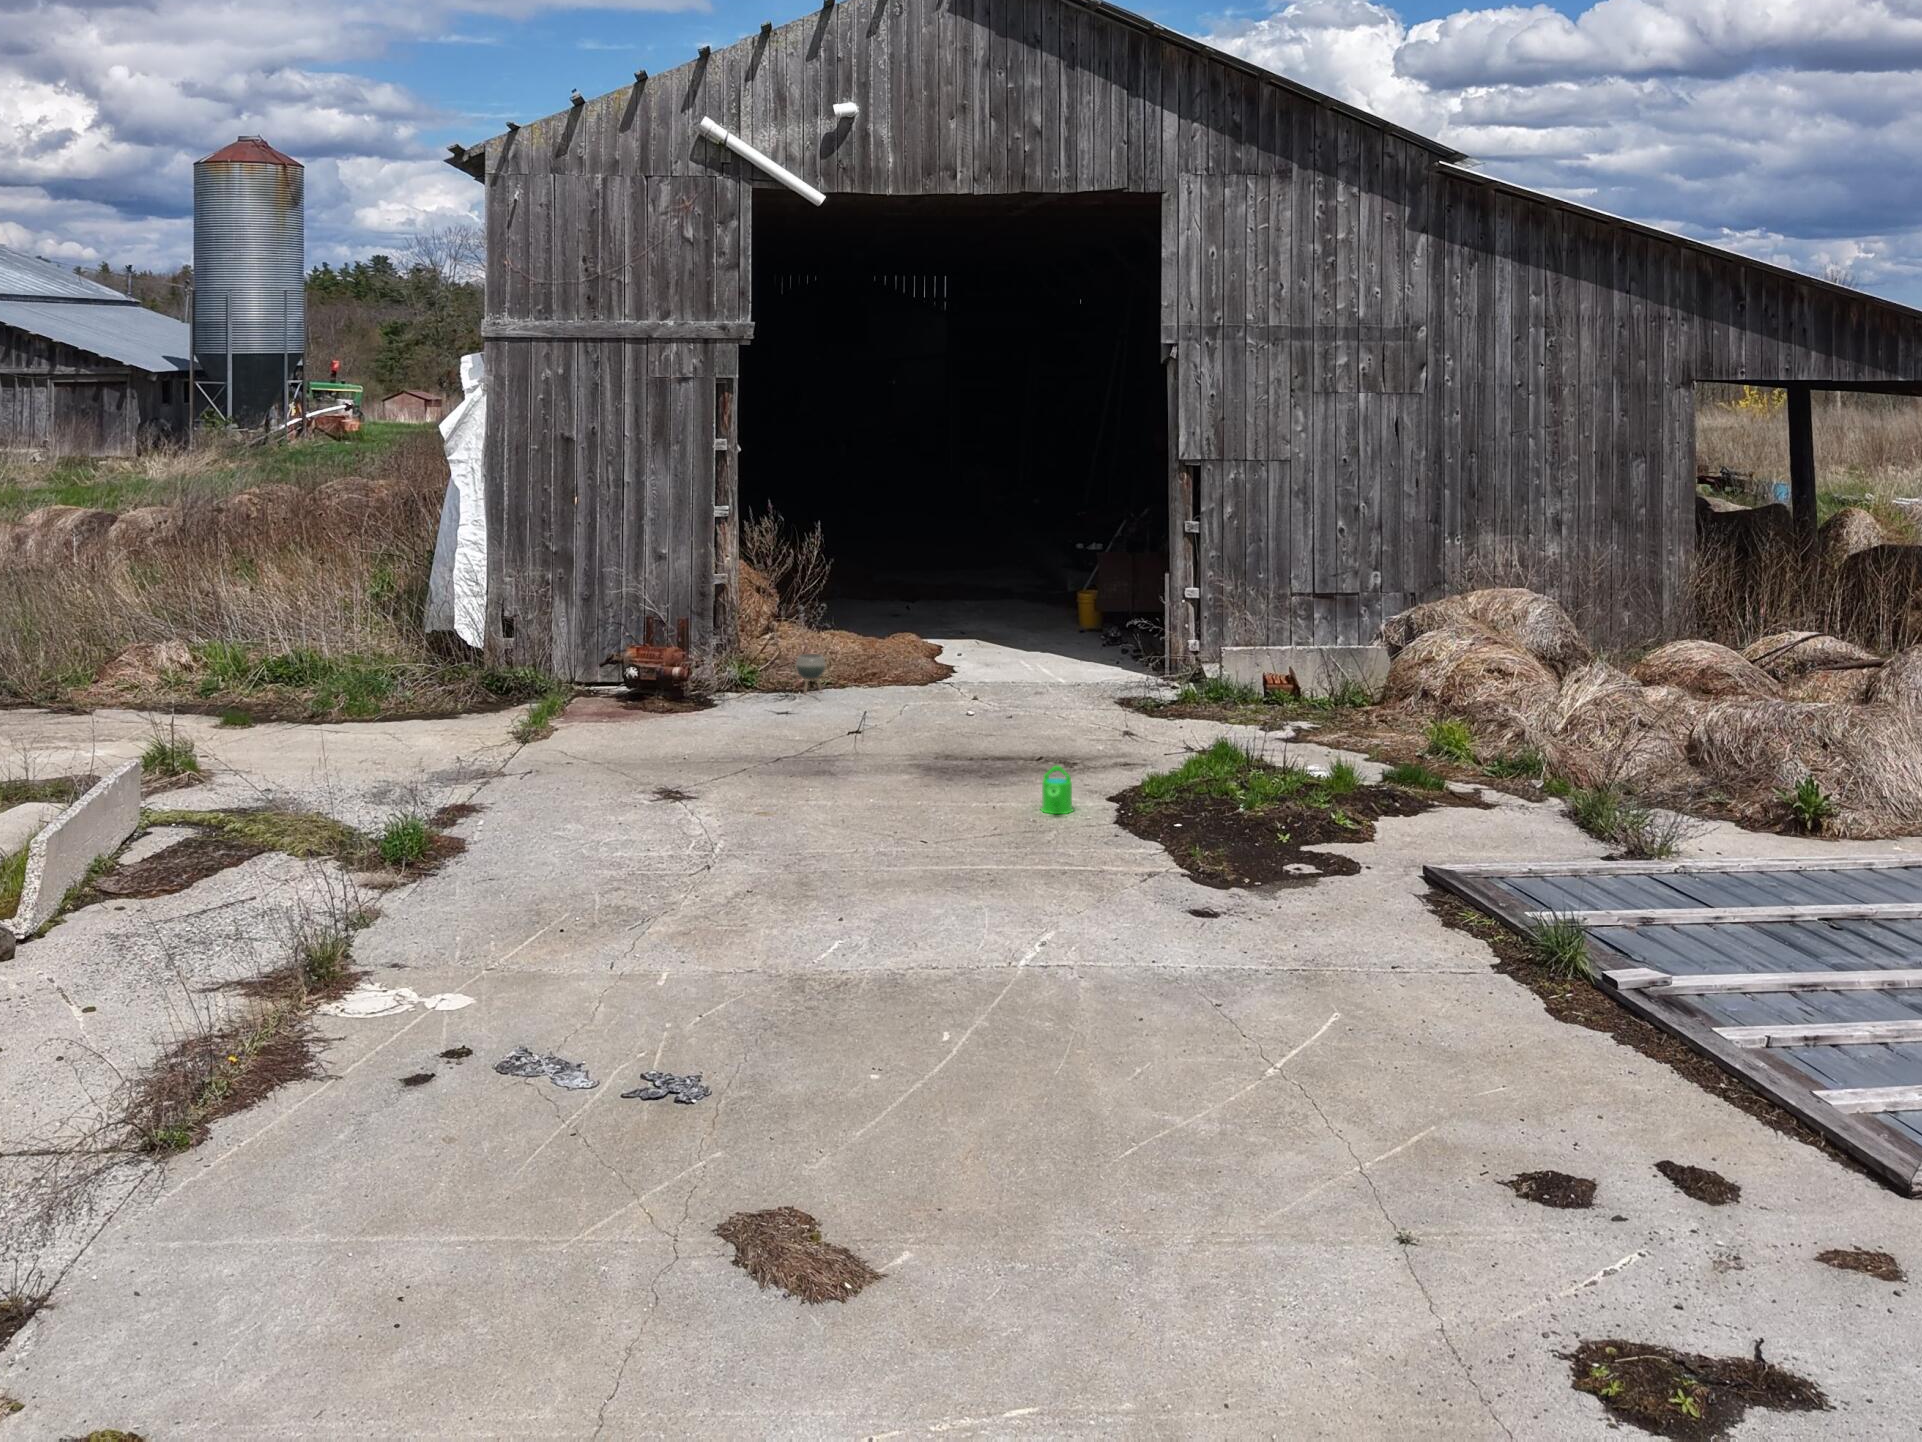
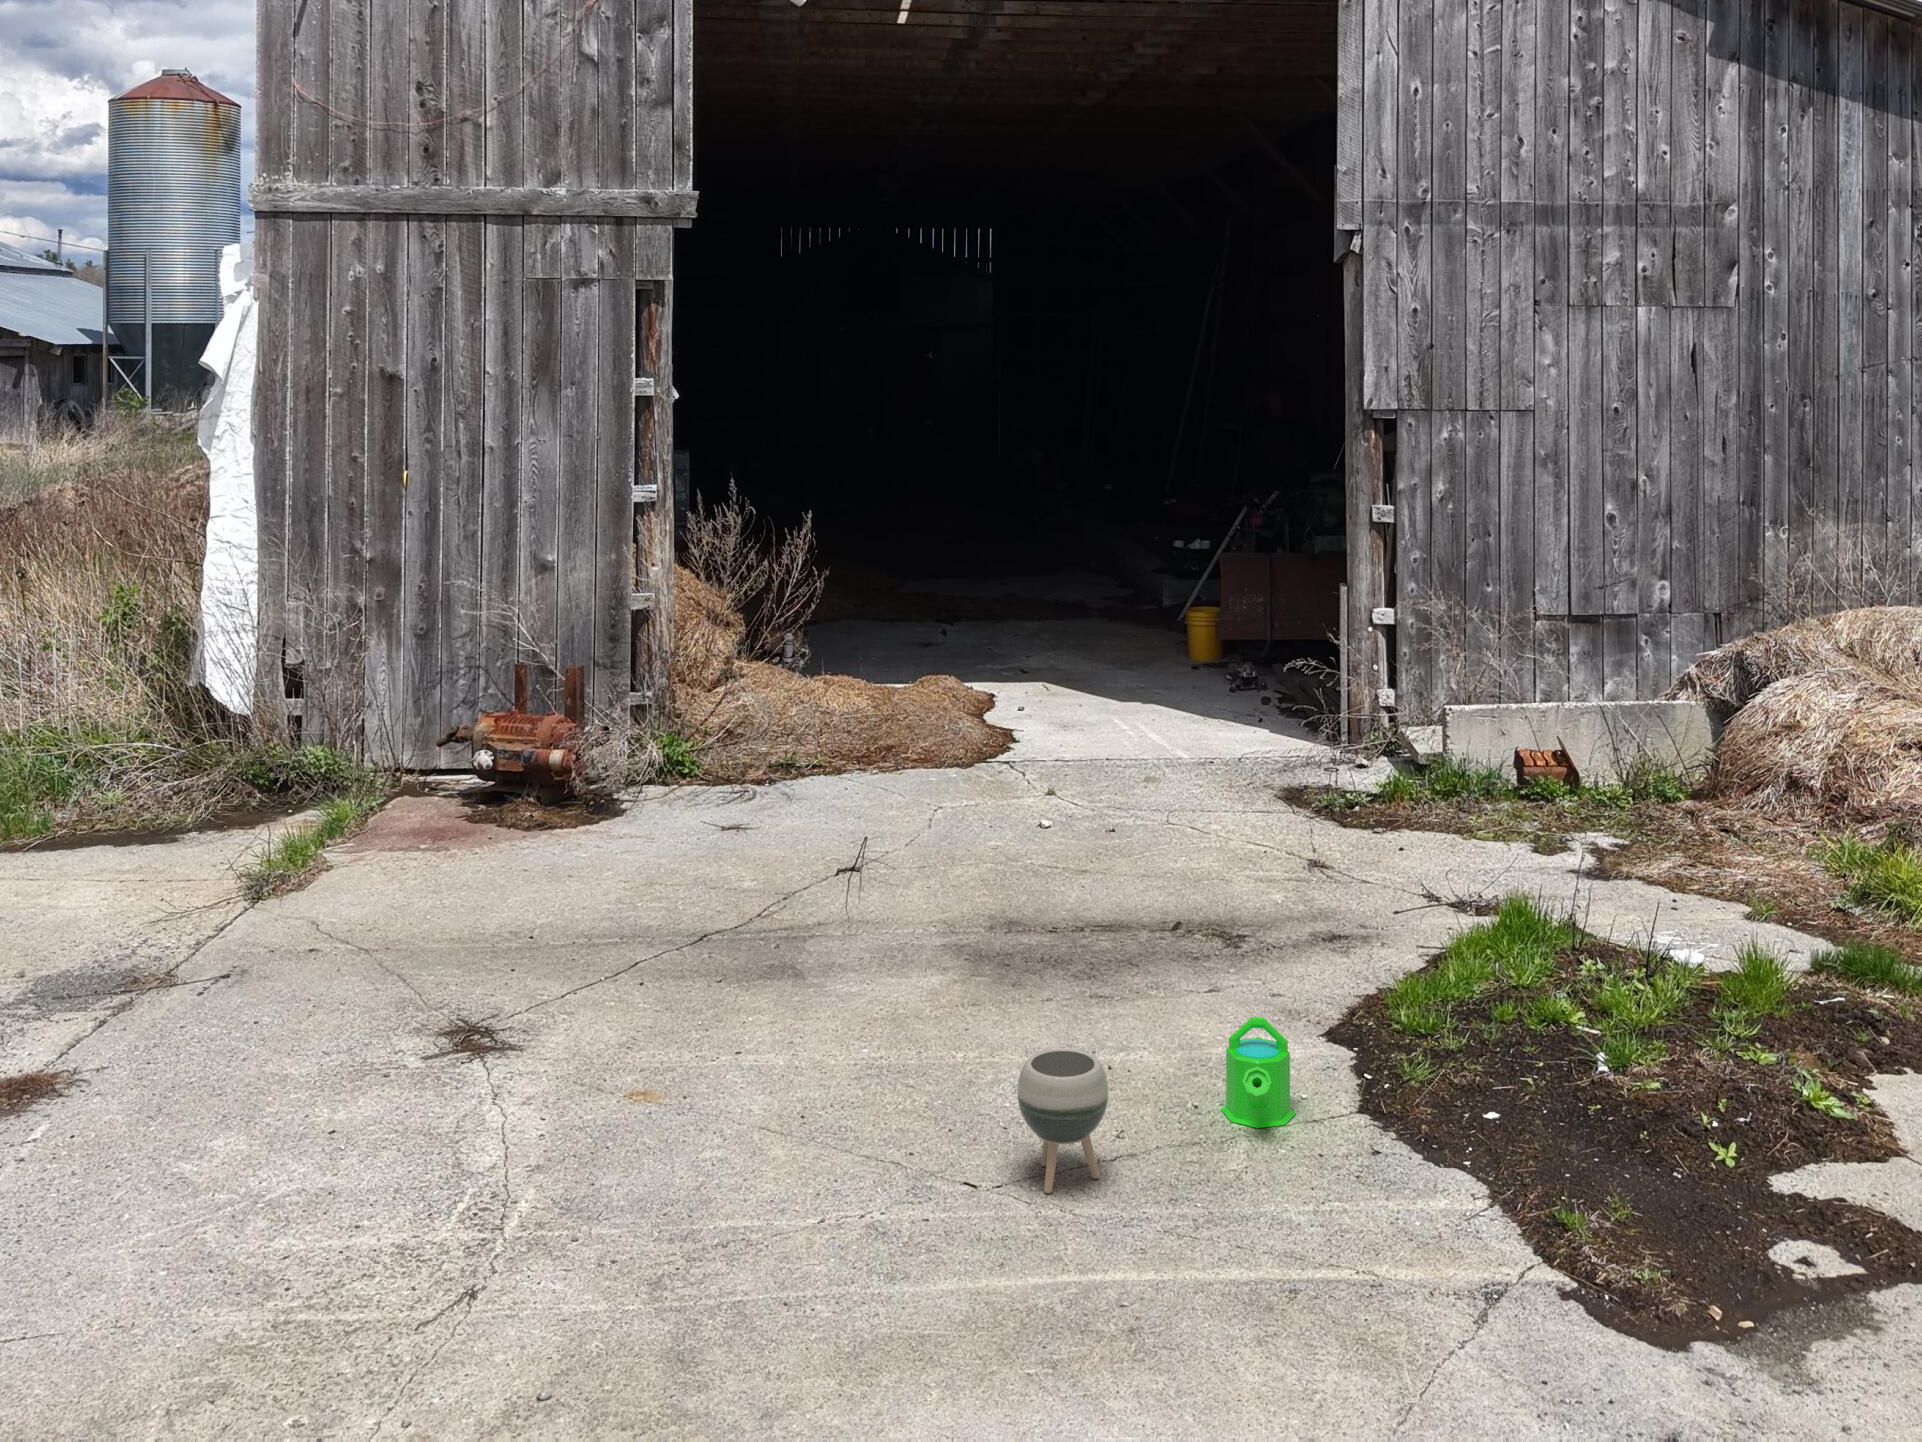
planter: present [796,654,825,693] -> present [1017,1049,1108,1193]

